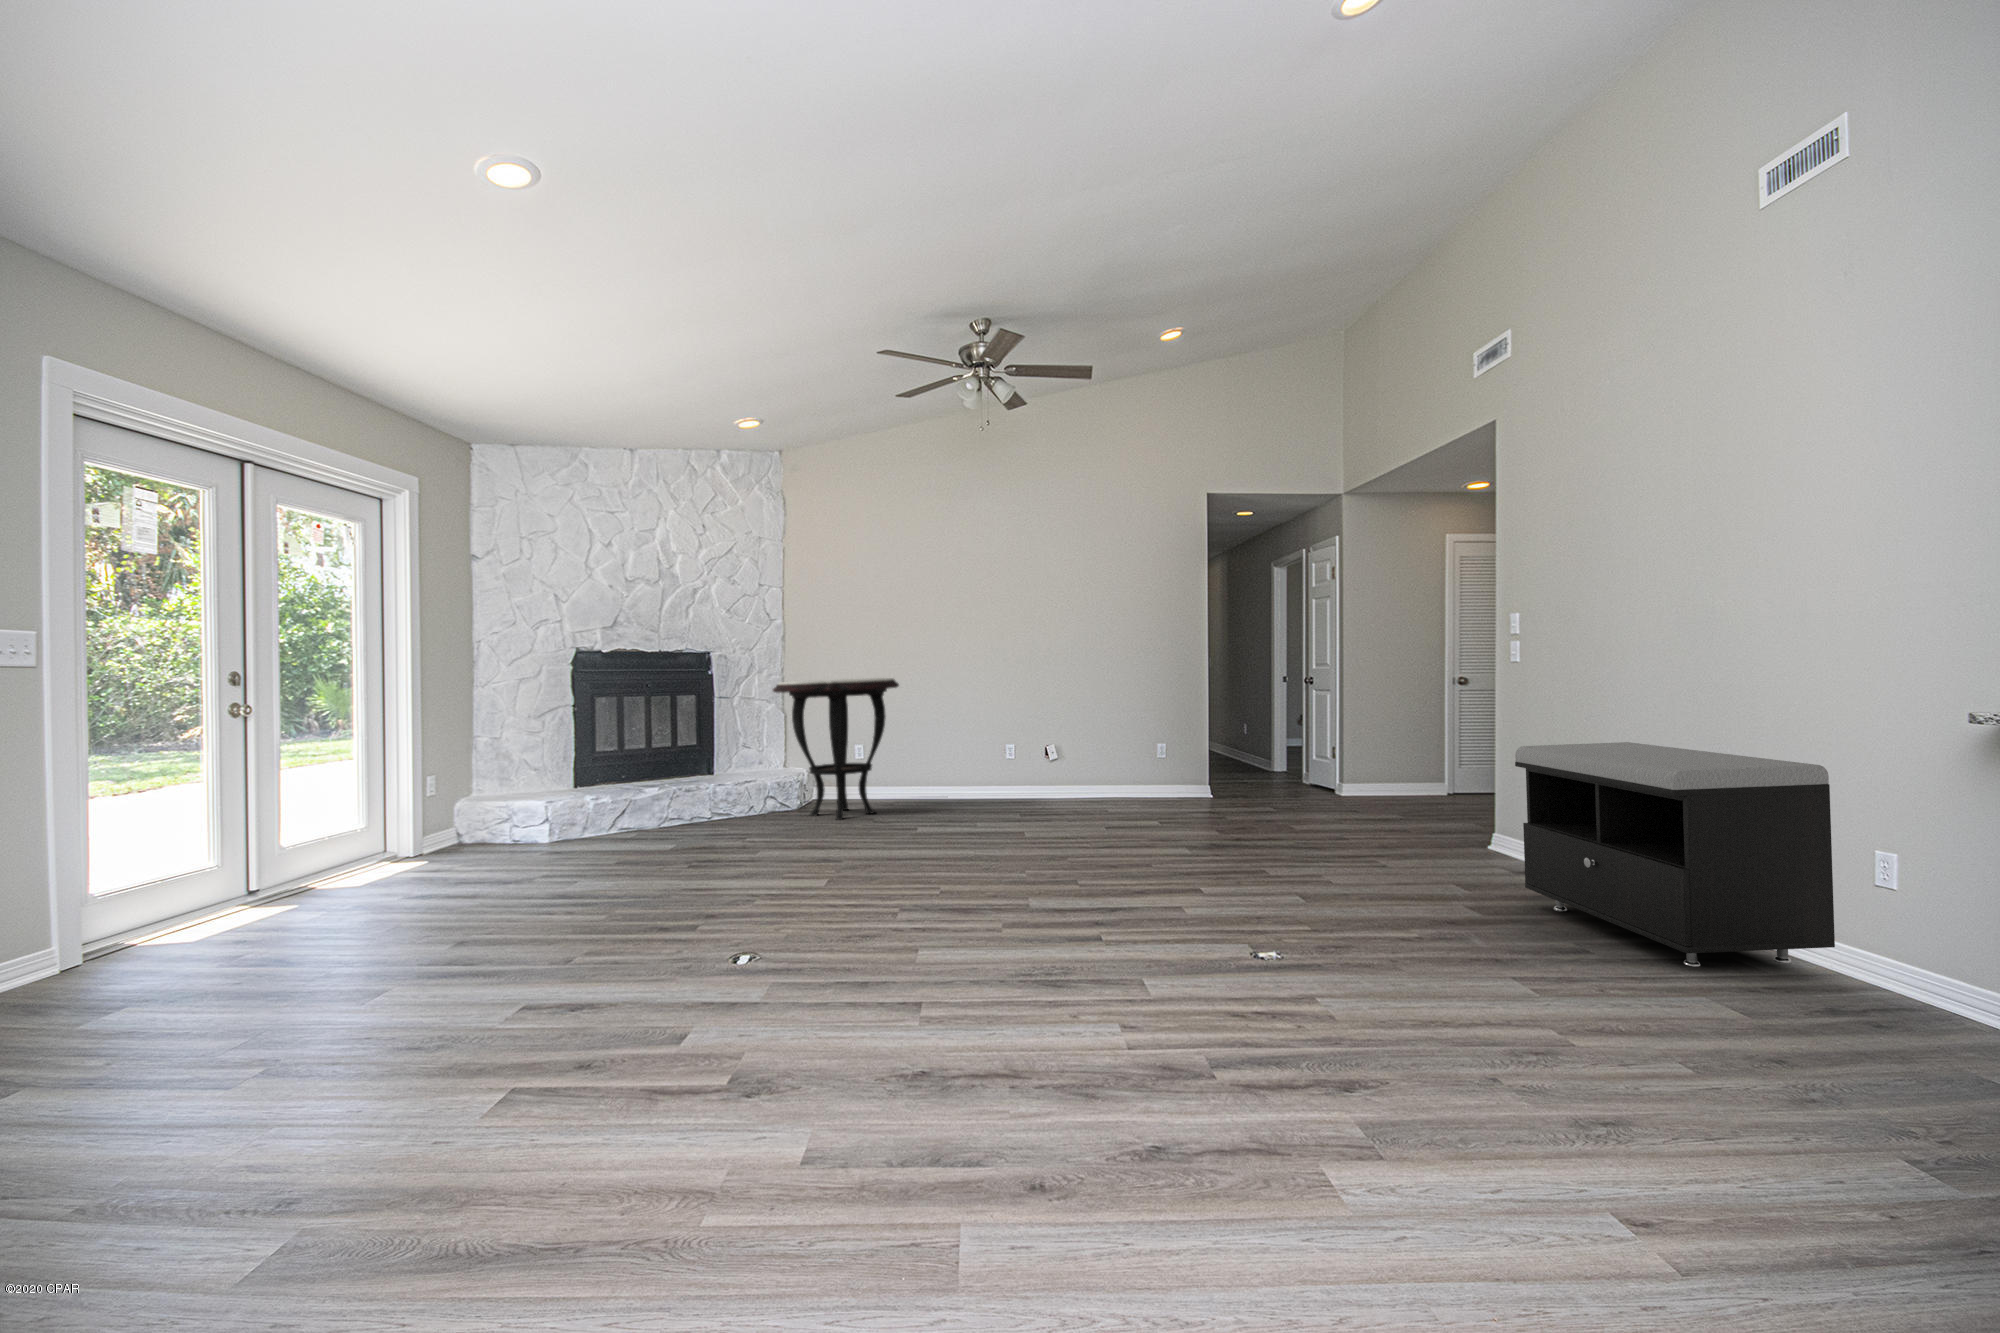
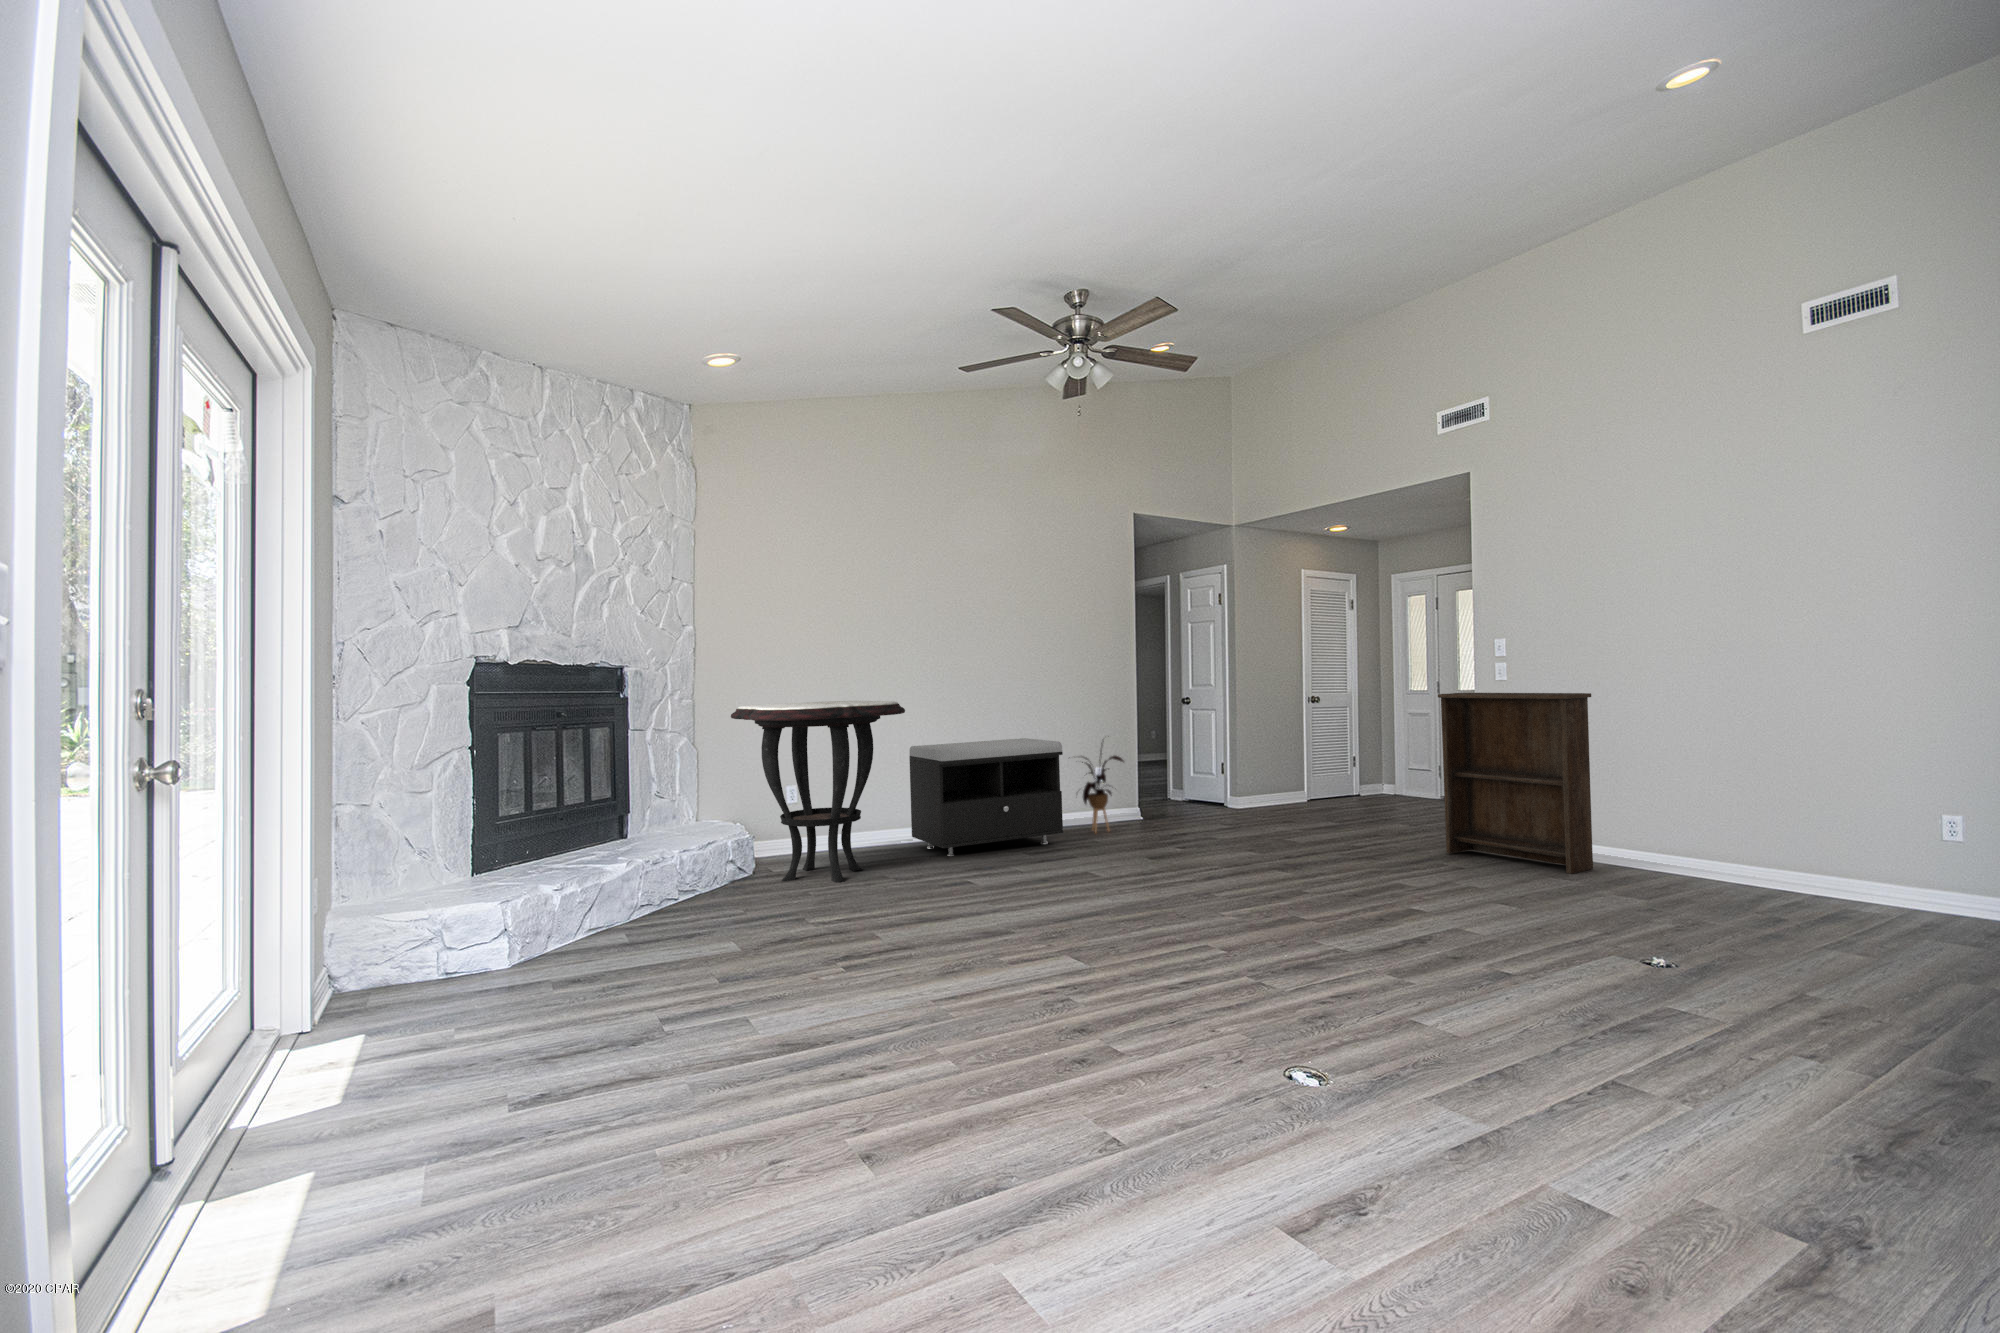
bookshelf: none [1401,674,1529,884] -> present [1438,693,1593,874]
house plant: none [1108,713,1153,805] -> present [1082,743,1124,833]
storage bench: present [1515,742,1835,967] -> present [909,738,1063,856]

